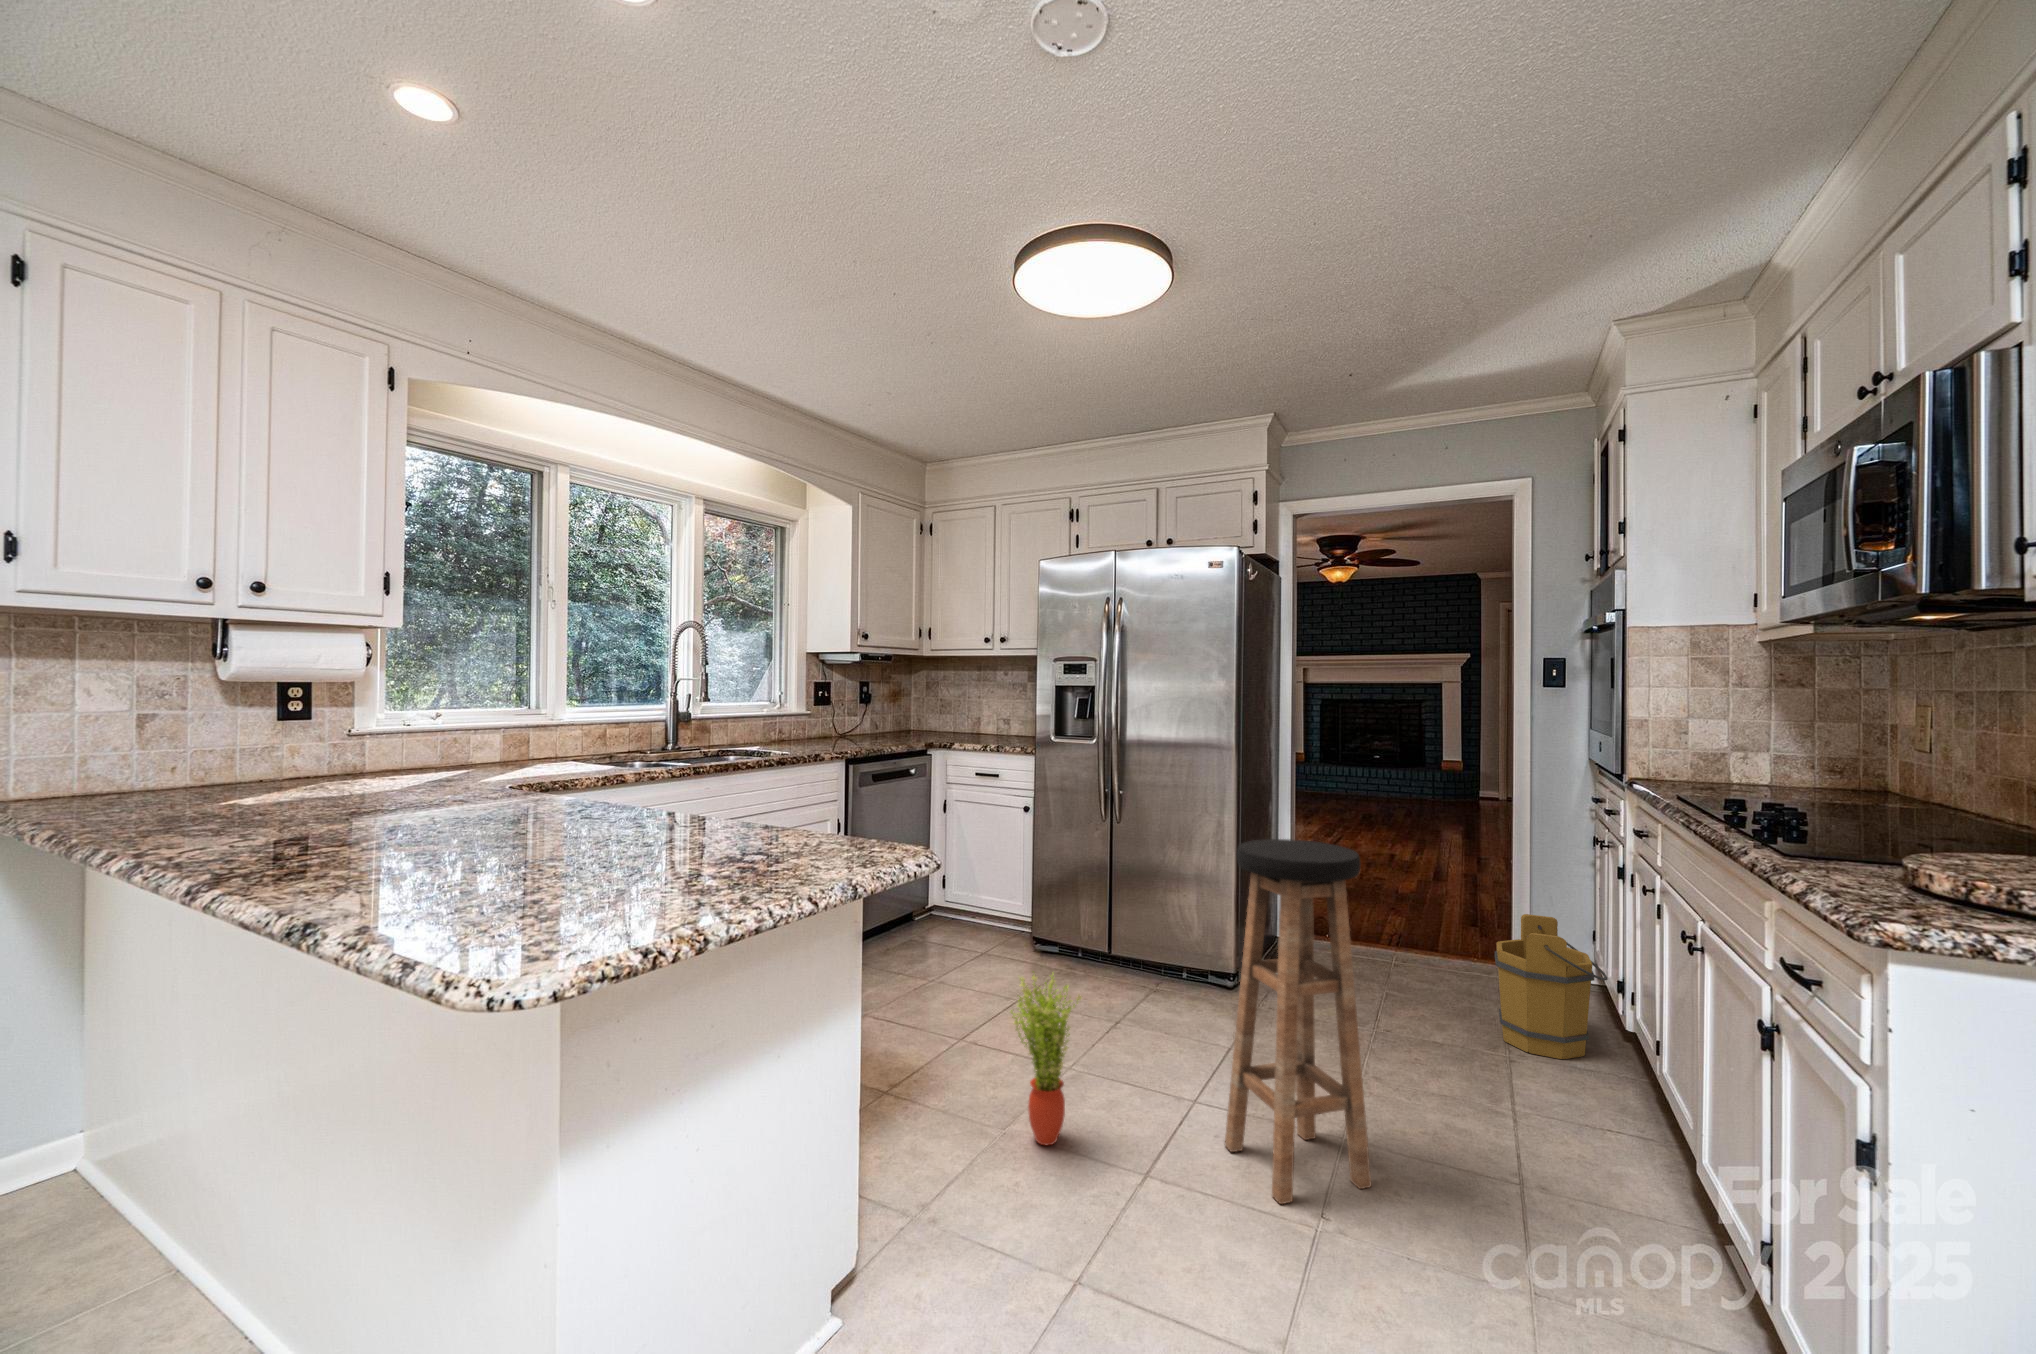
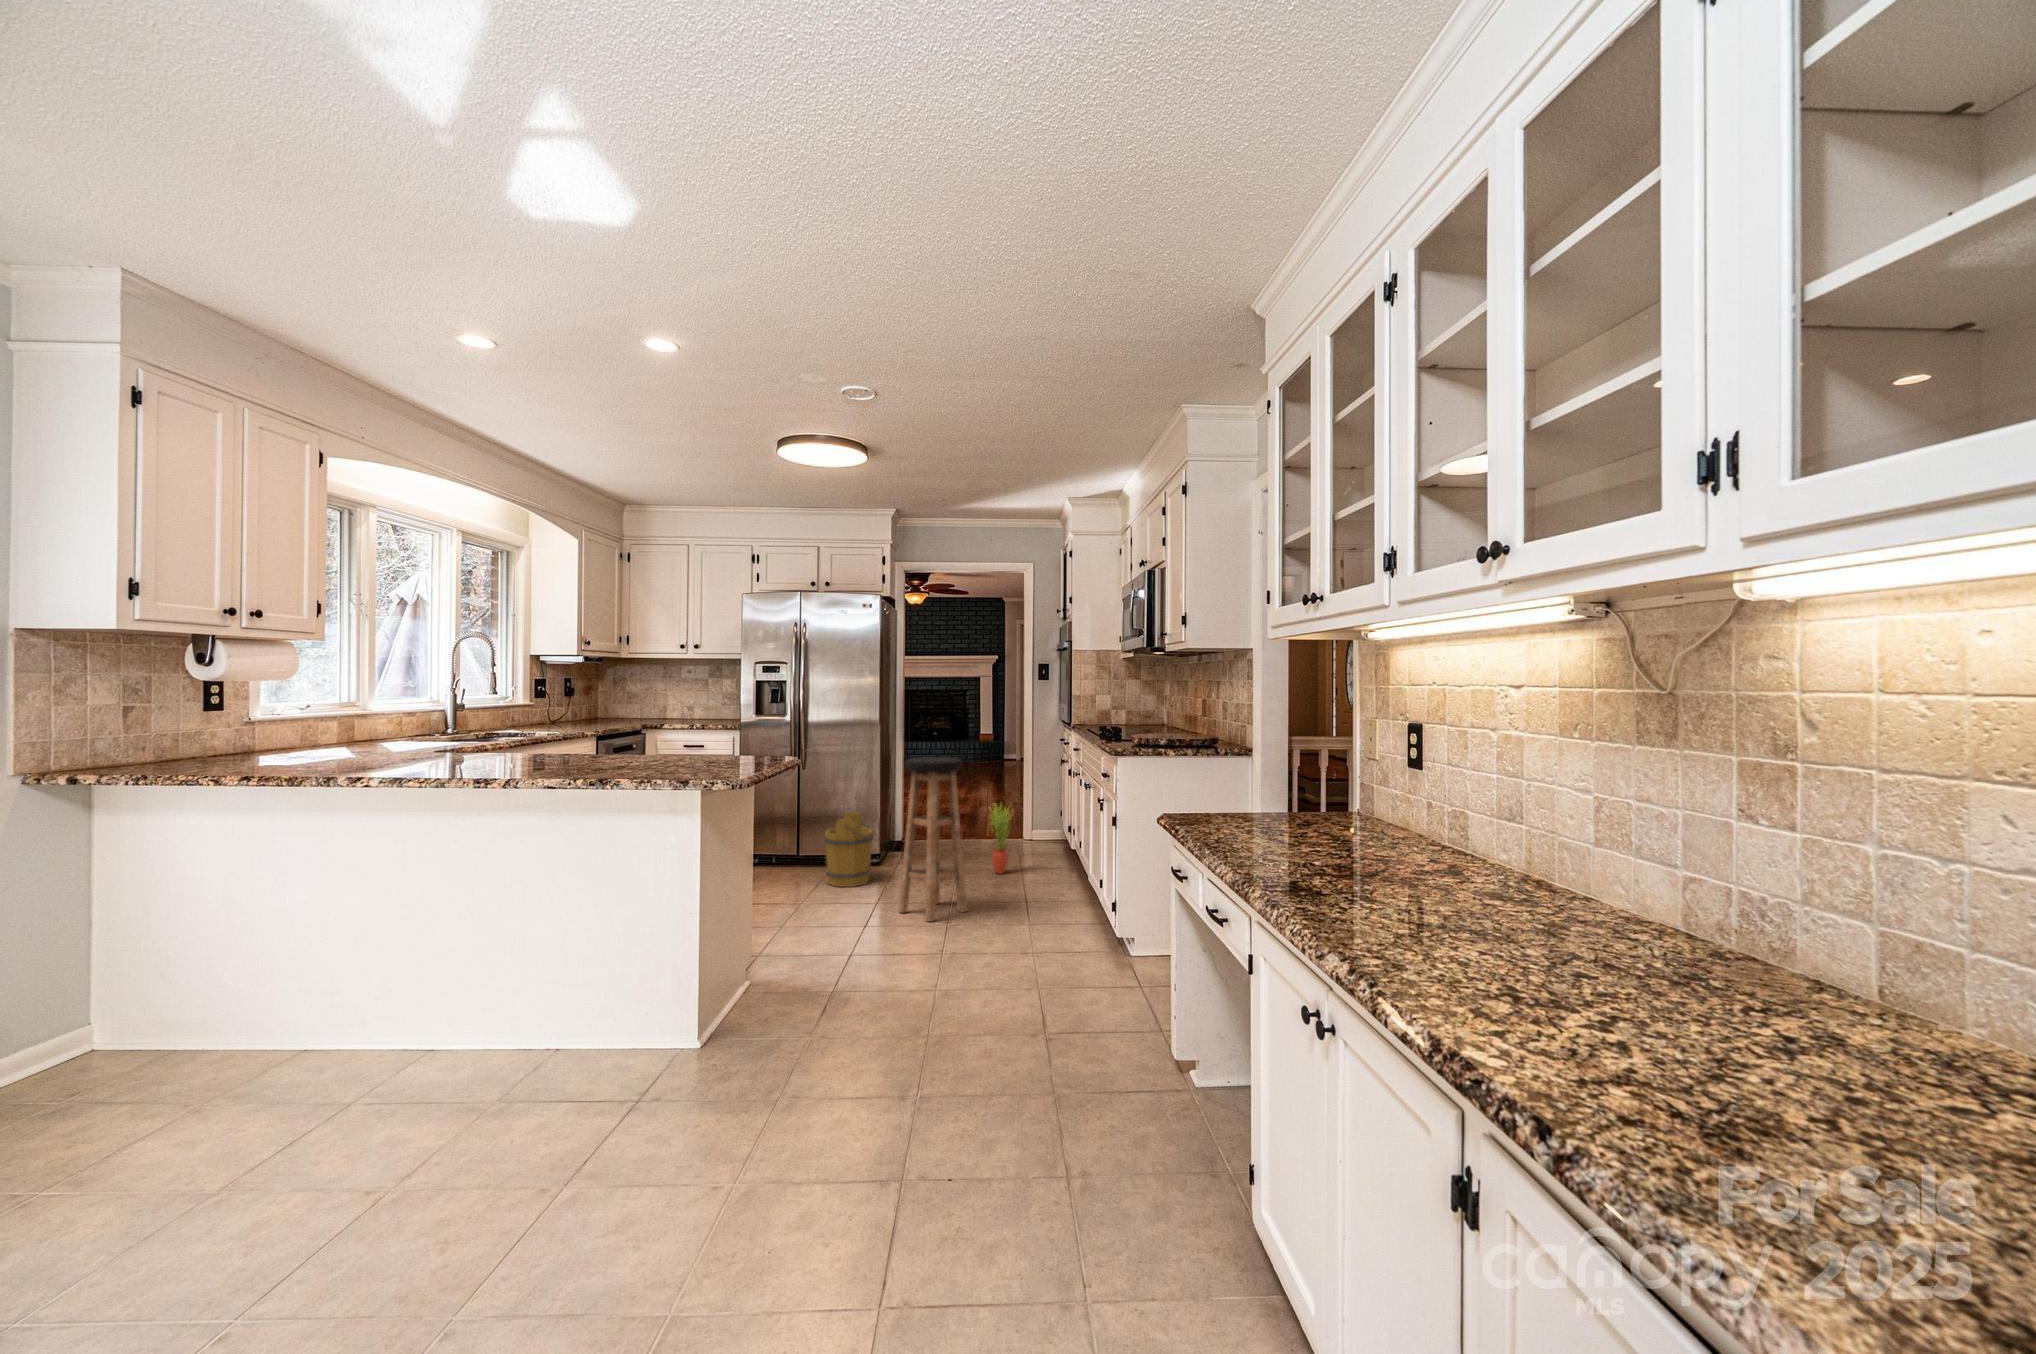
bucket: present [1495,914,1608,1059] -> present [824,812,876,887]
potted plant: present [1011,971,1081,1145] -> present [990,803,1011,874]

